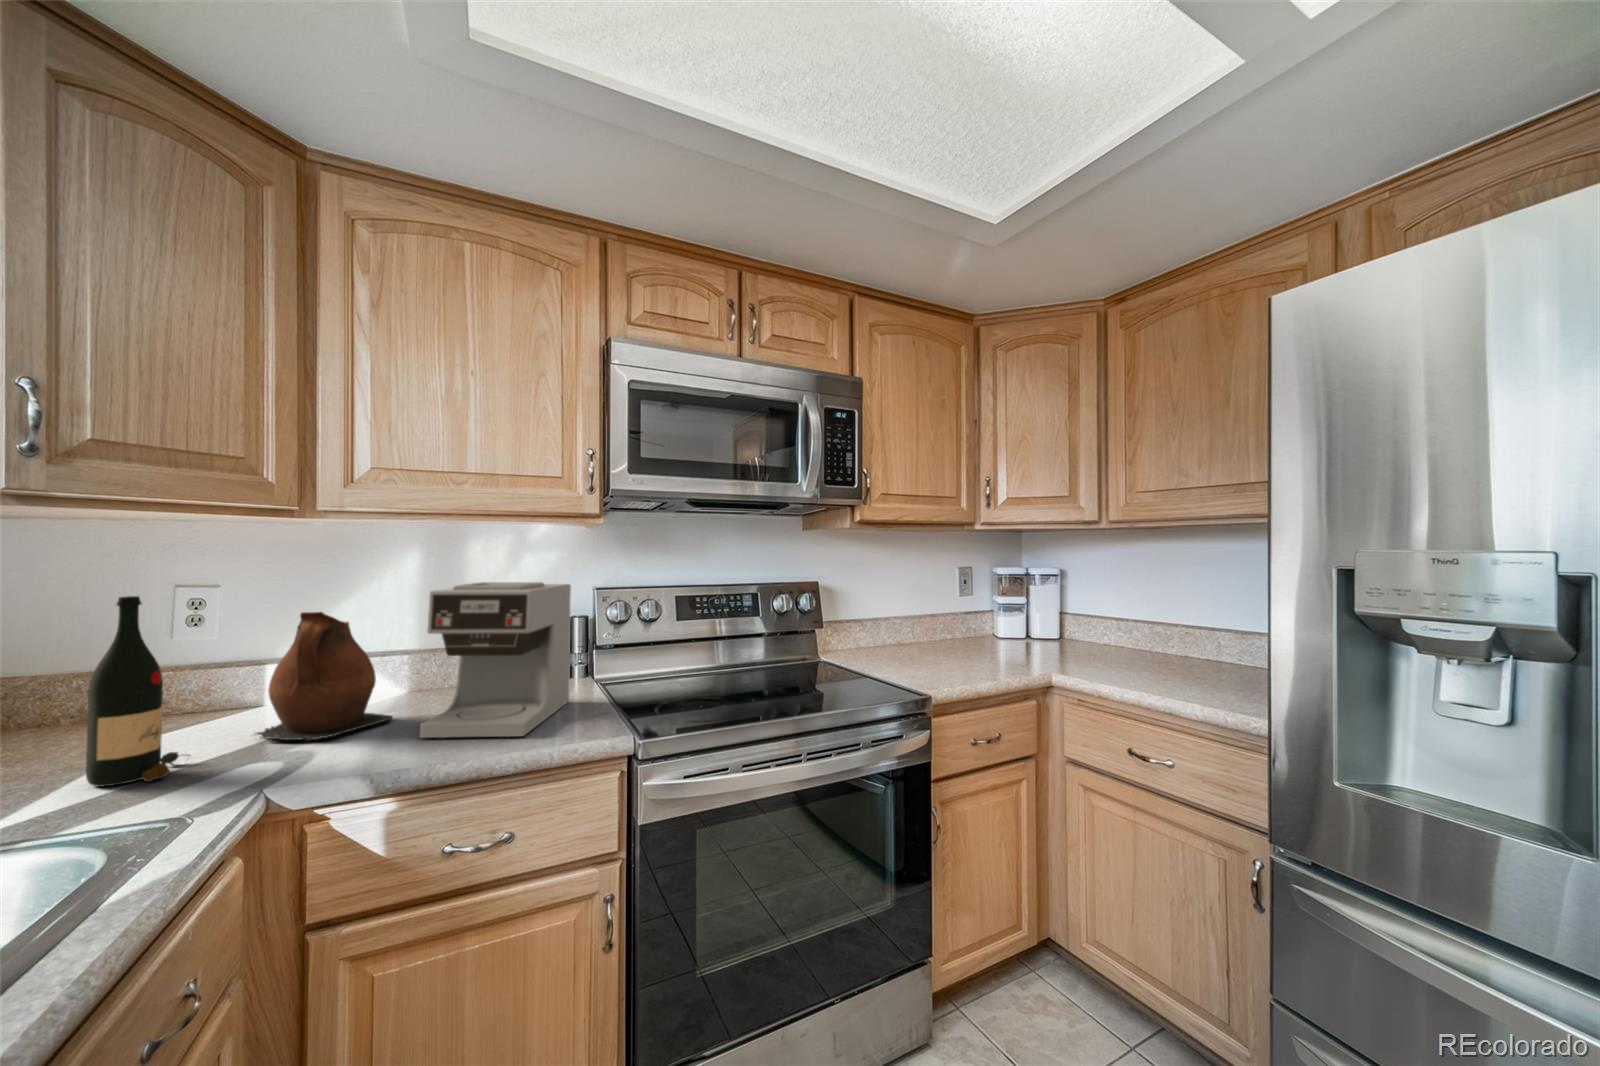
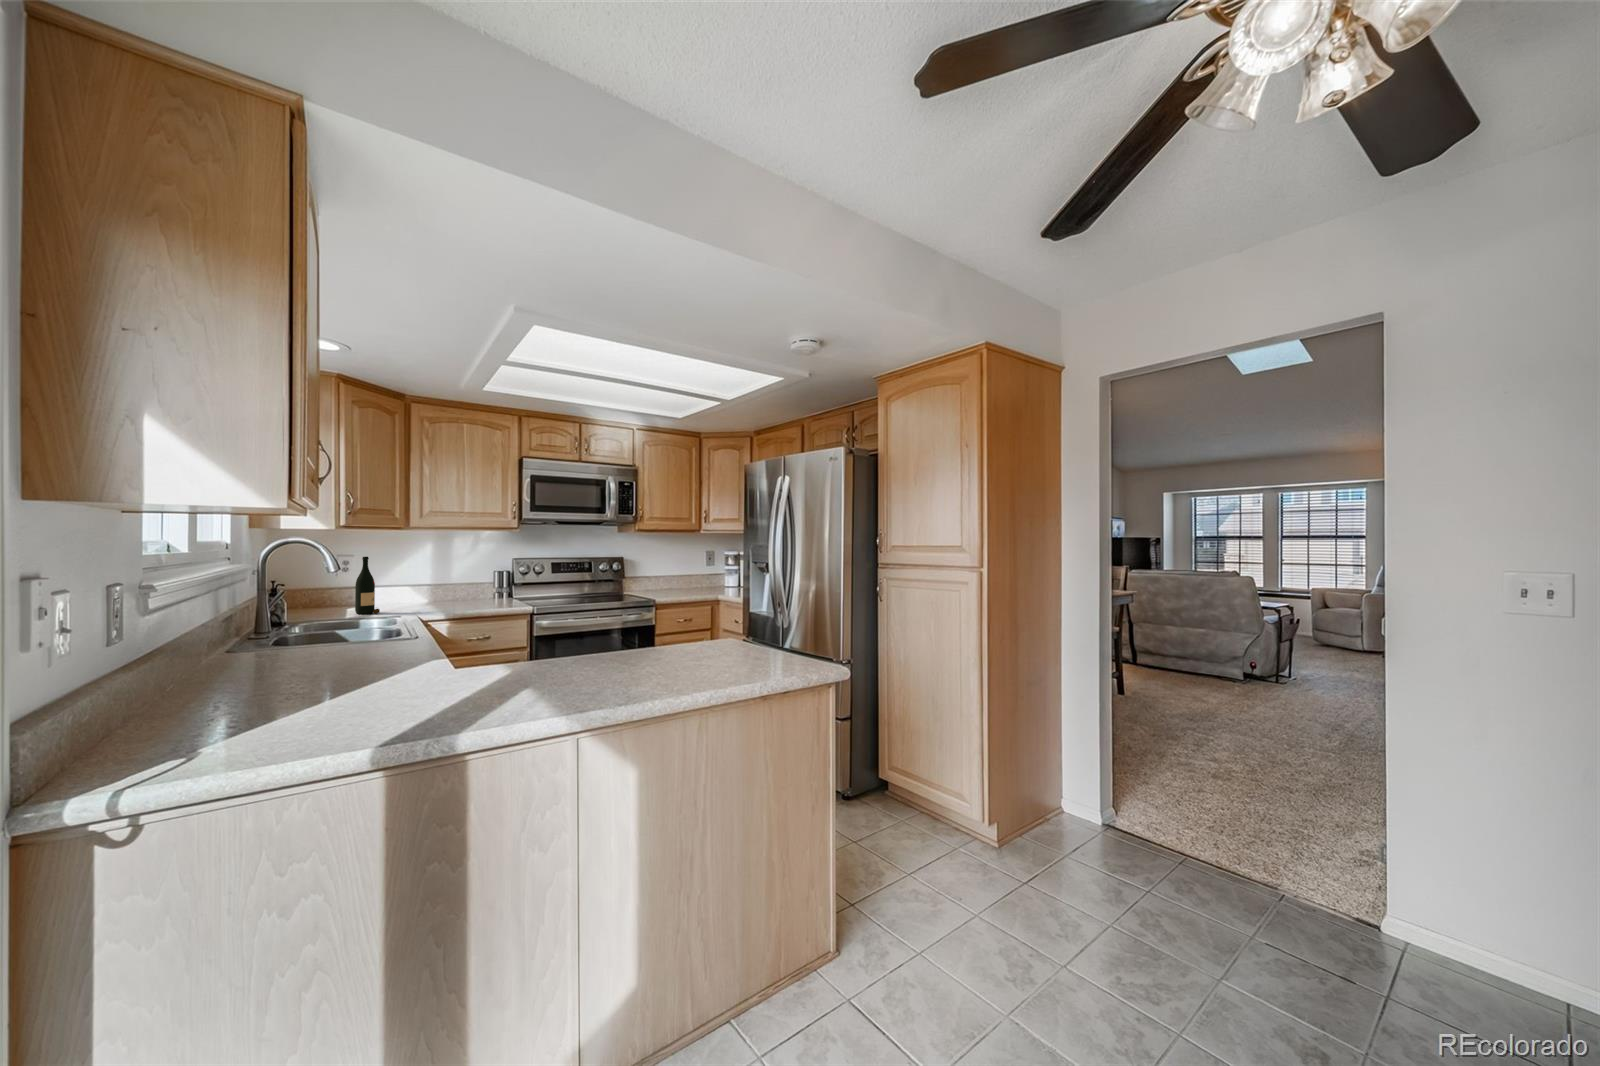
coffee maker: present [420,582,571,738] -> none [454,555,506,608]
ceramic pitcher: present [255,612,393,741] -> none [388,564,437,608]

